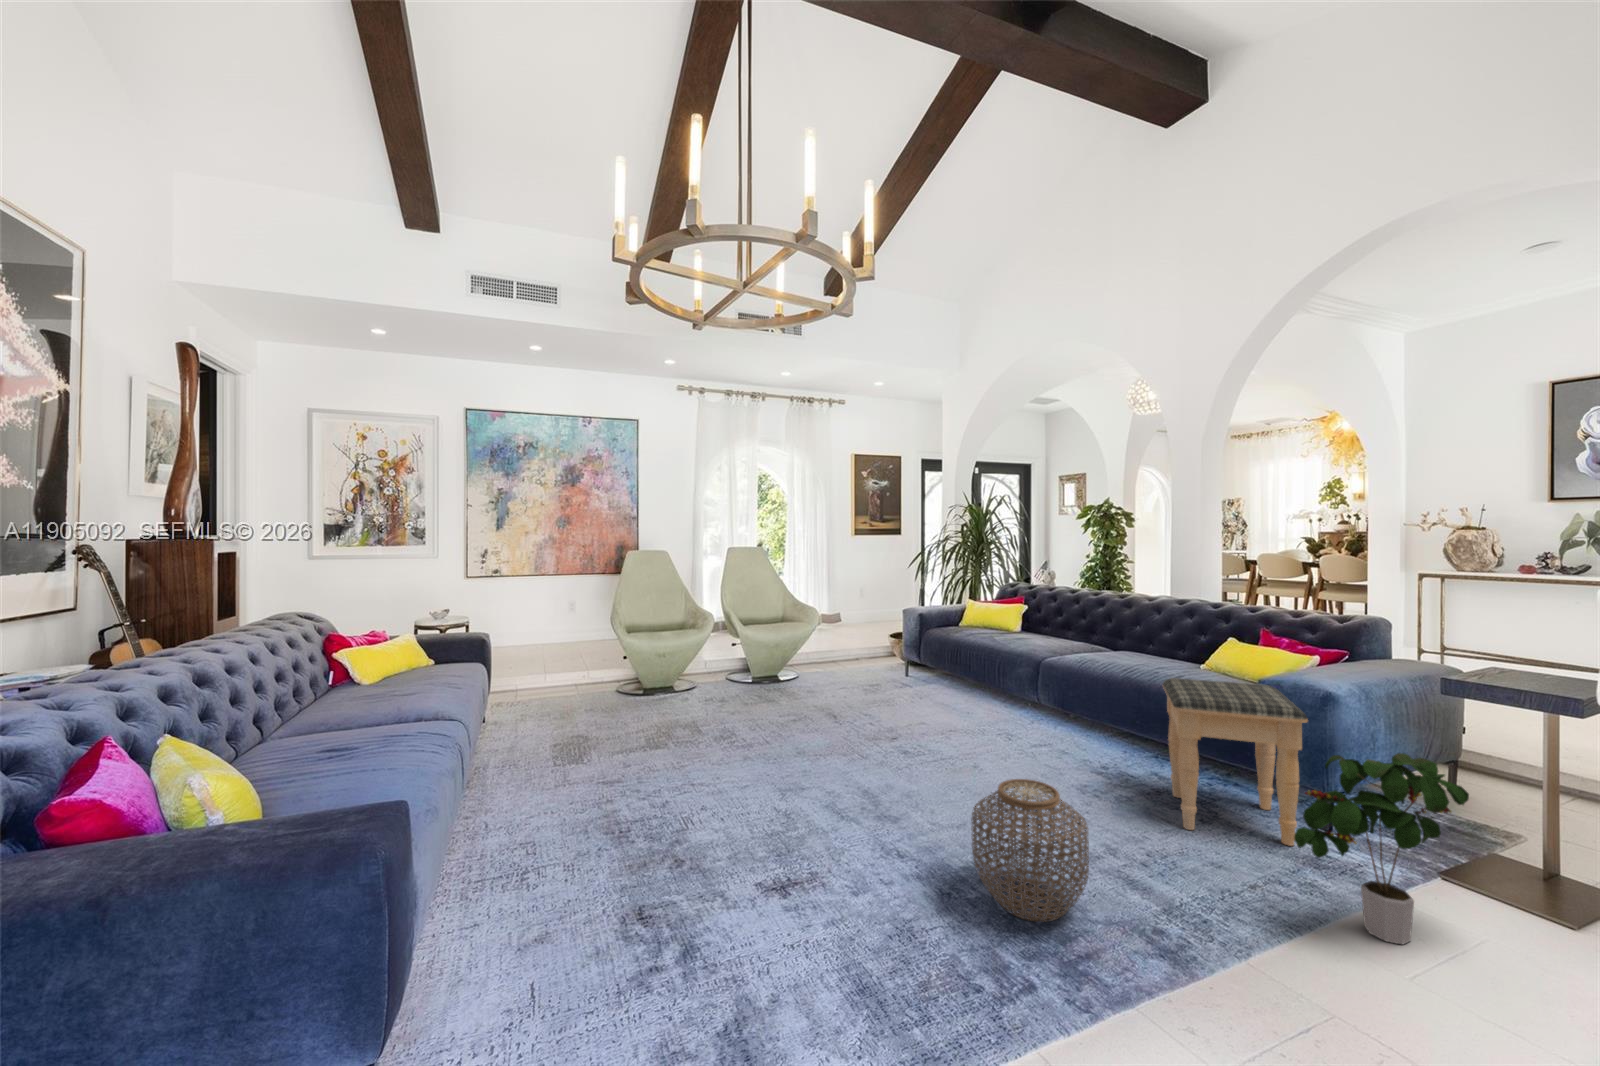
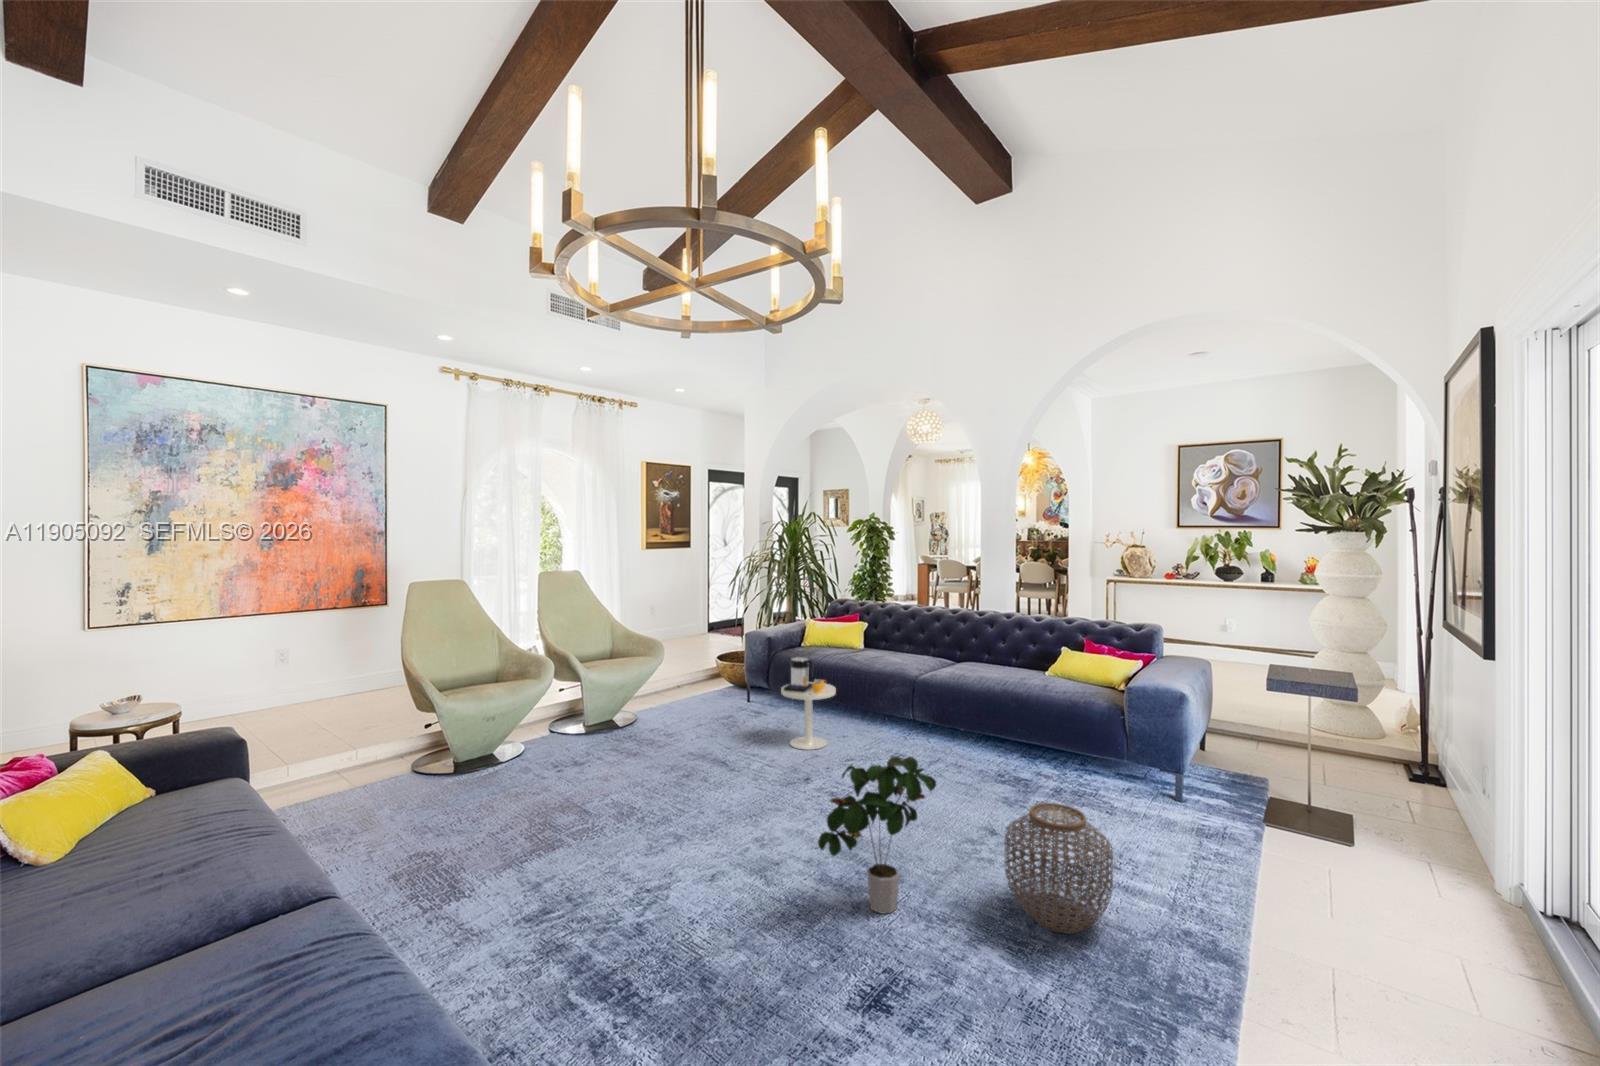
side table: none [900,629,954,719] -> present [781,657,836,750]
footstool: present [1163,678,1308,846] -> none [1056,688,1182,819]
potted plant: present [1294,753,1469,944] -> present [818,756,936,913]

